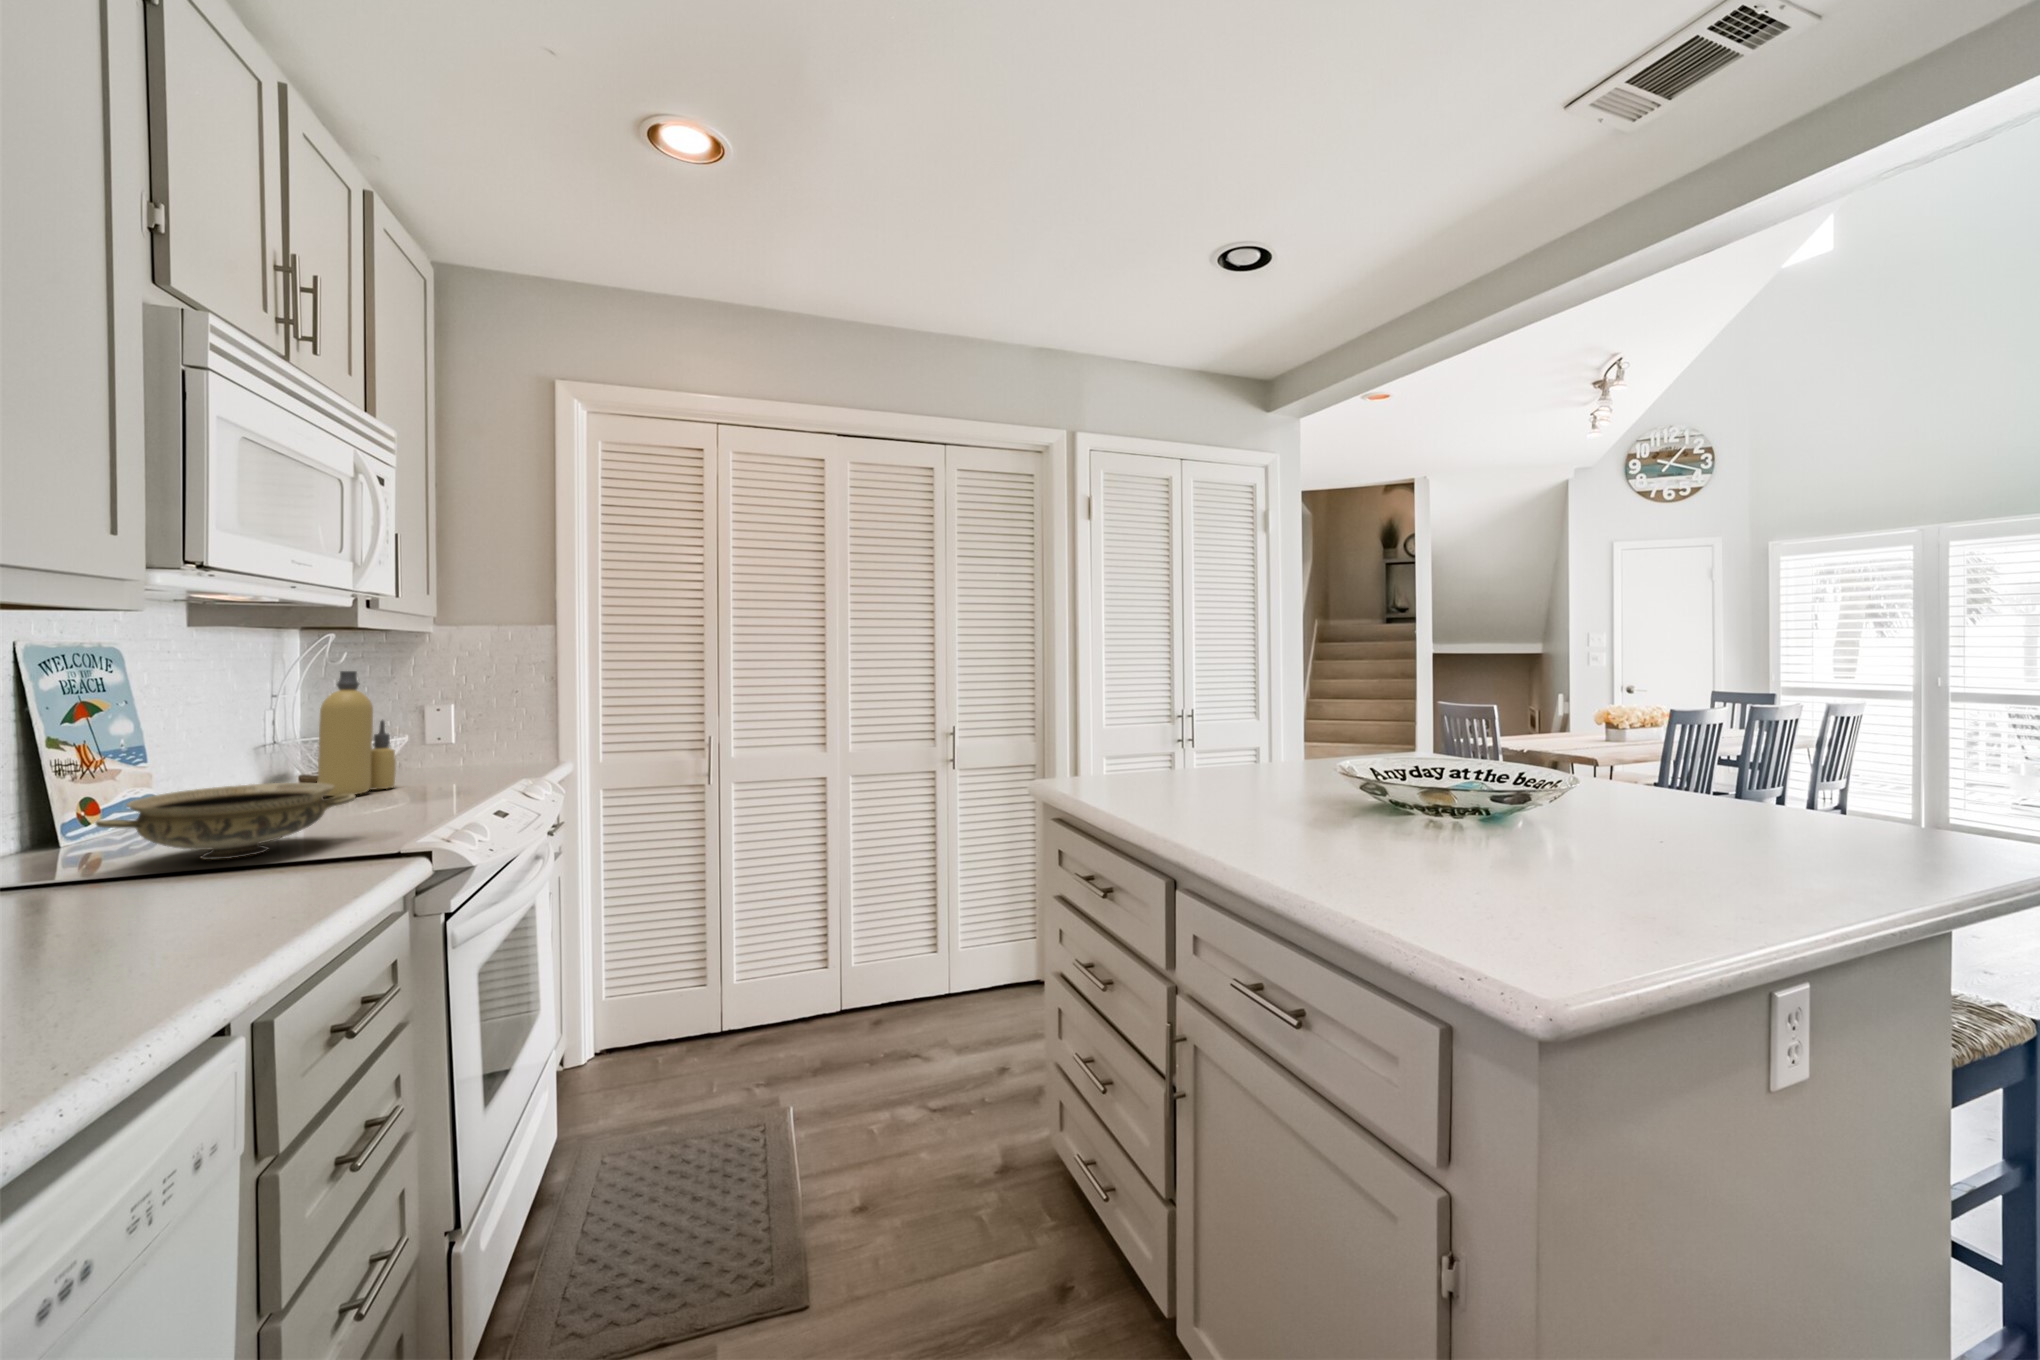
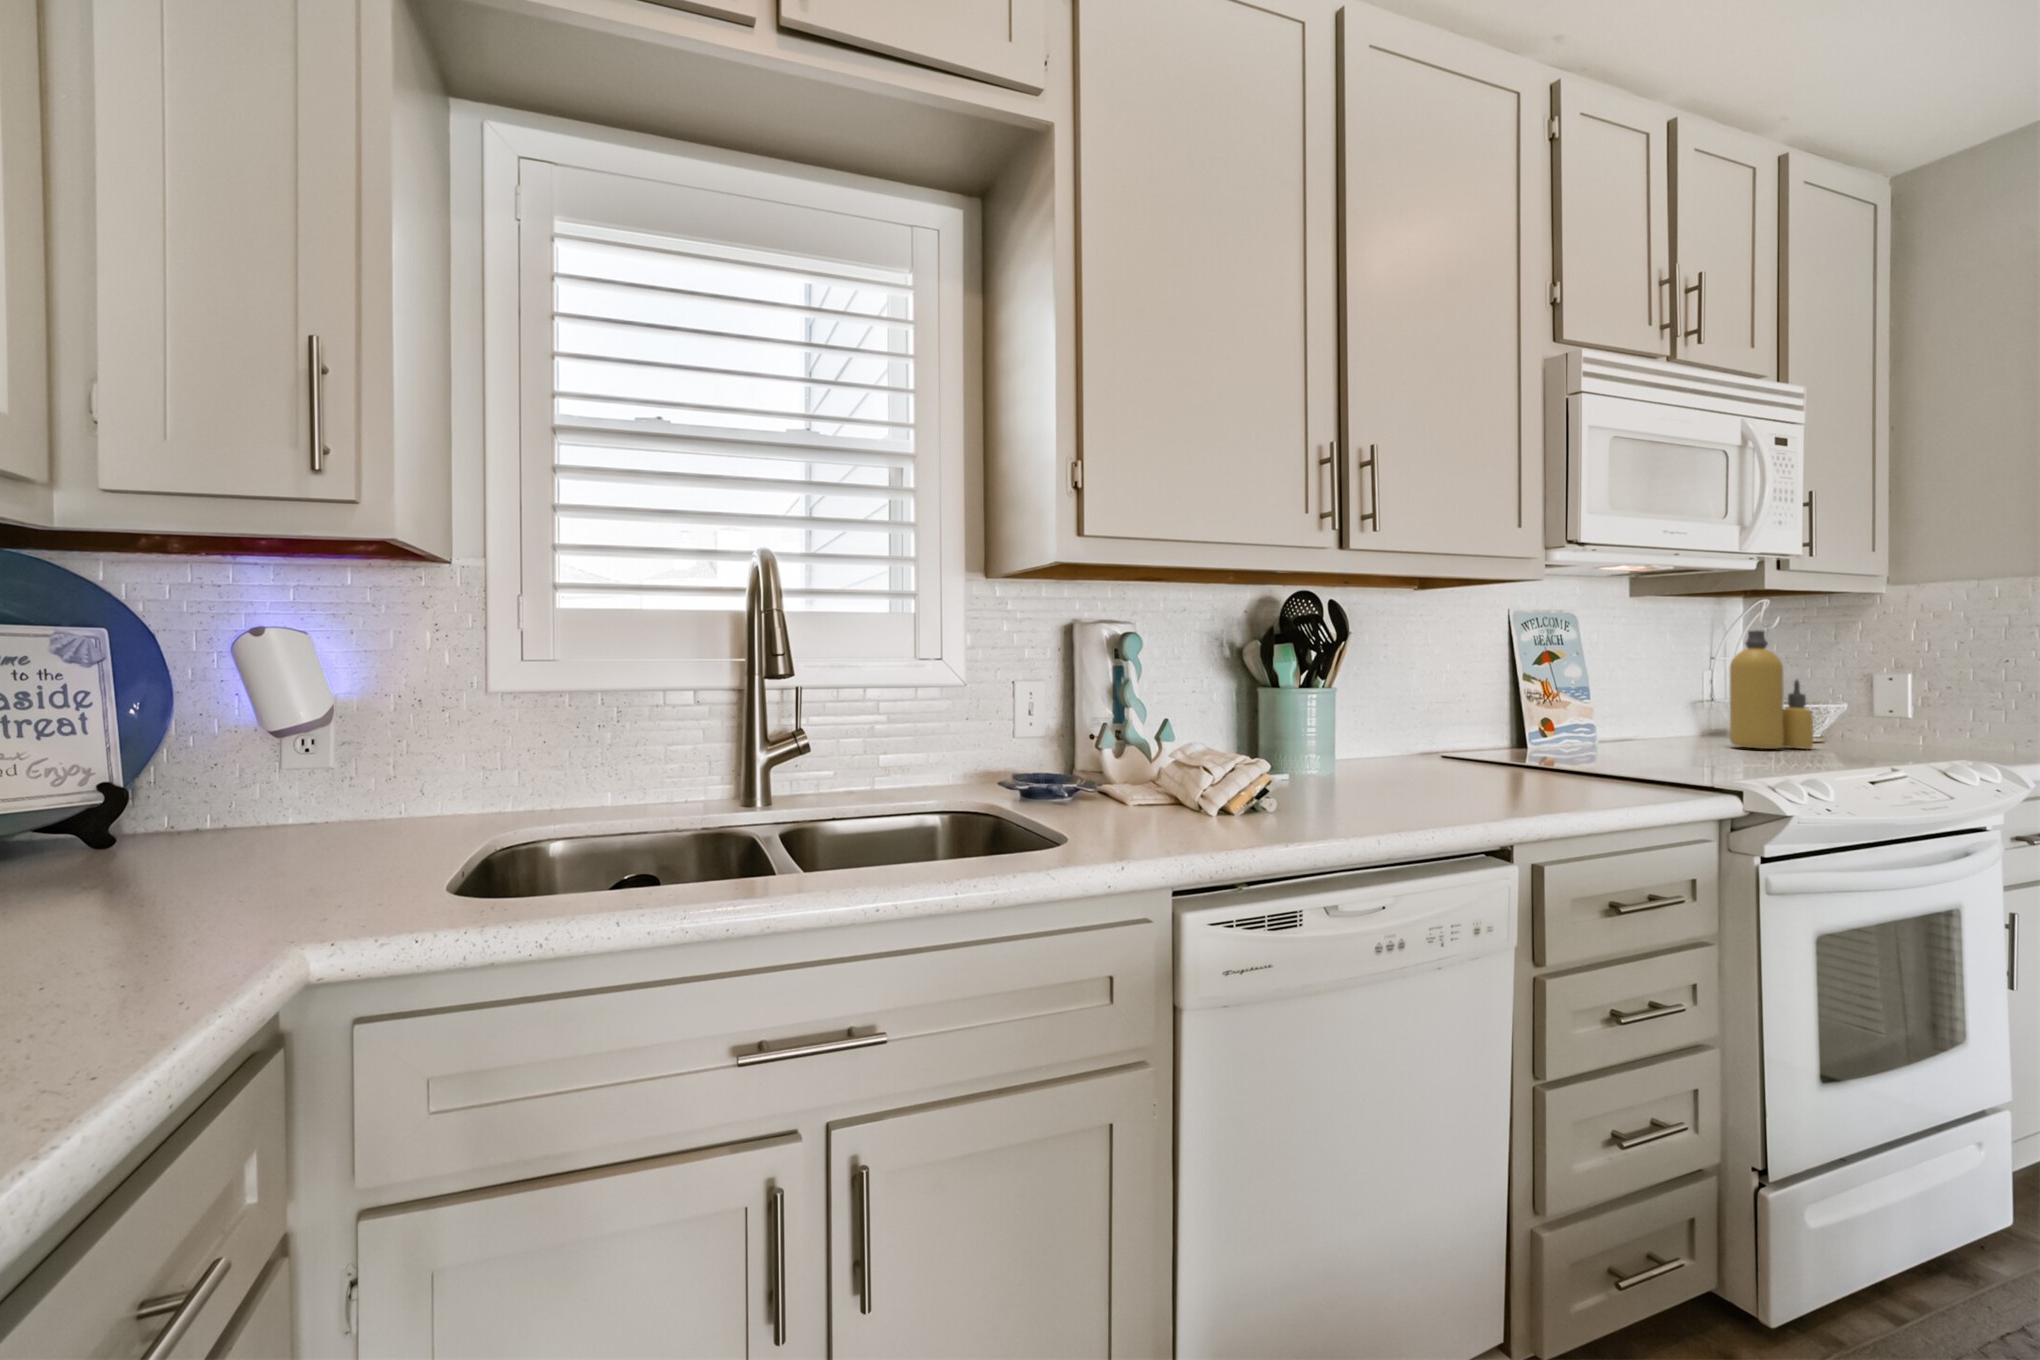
ceramic bowl: present [96,783,356,860] -> none [1534,716,1726,772]

